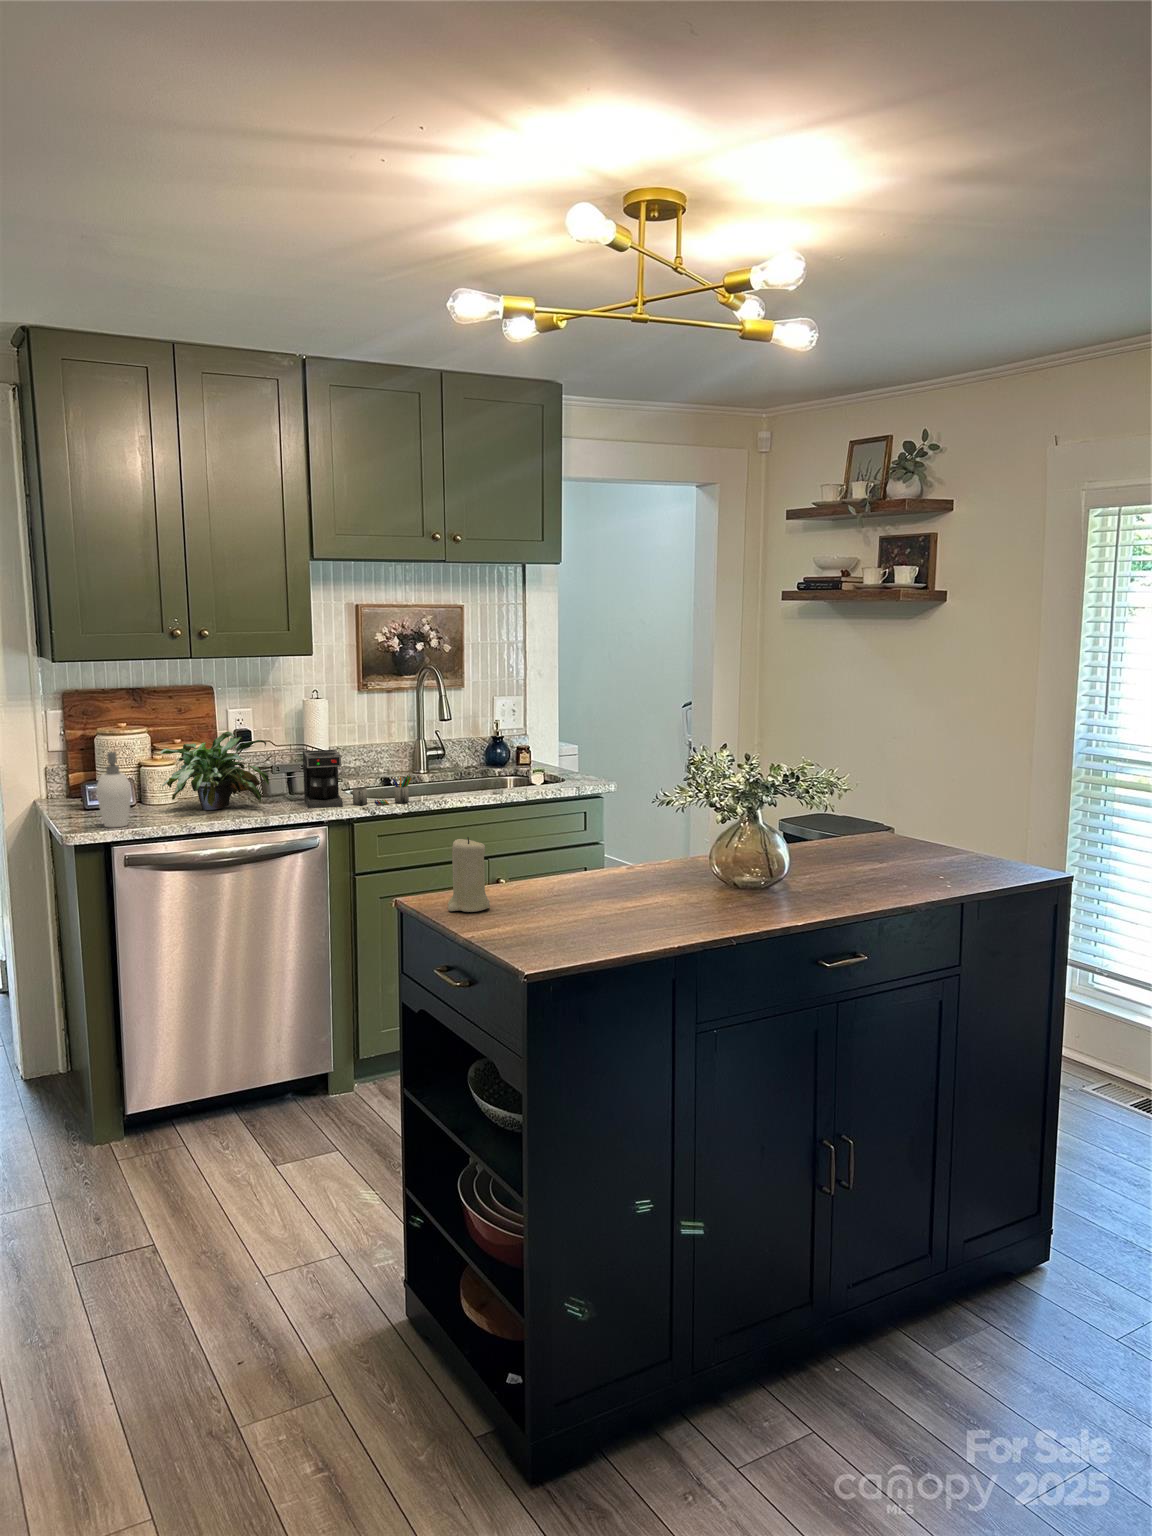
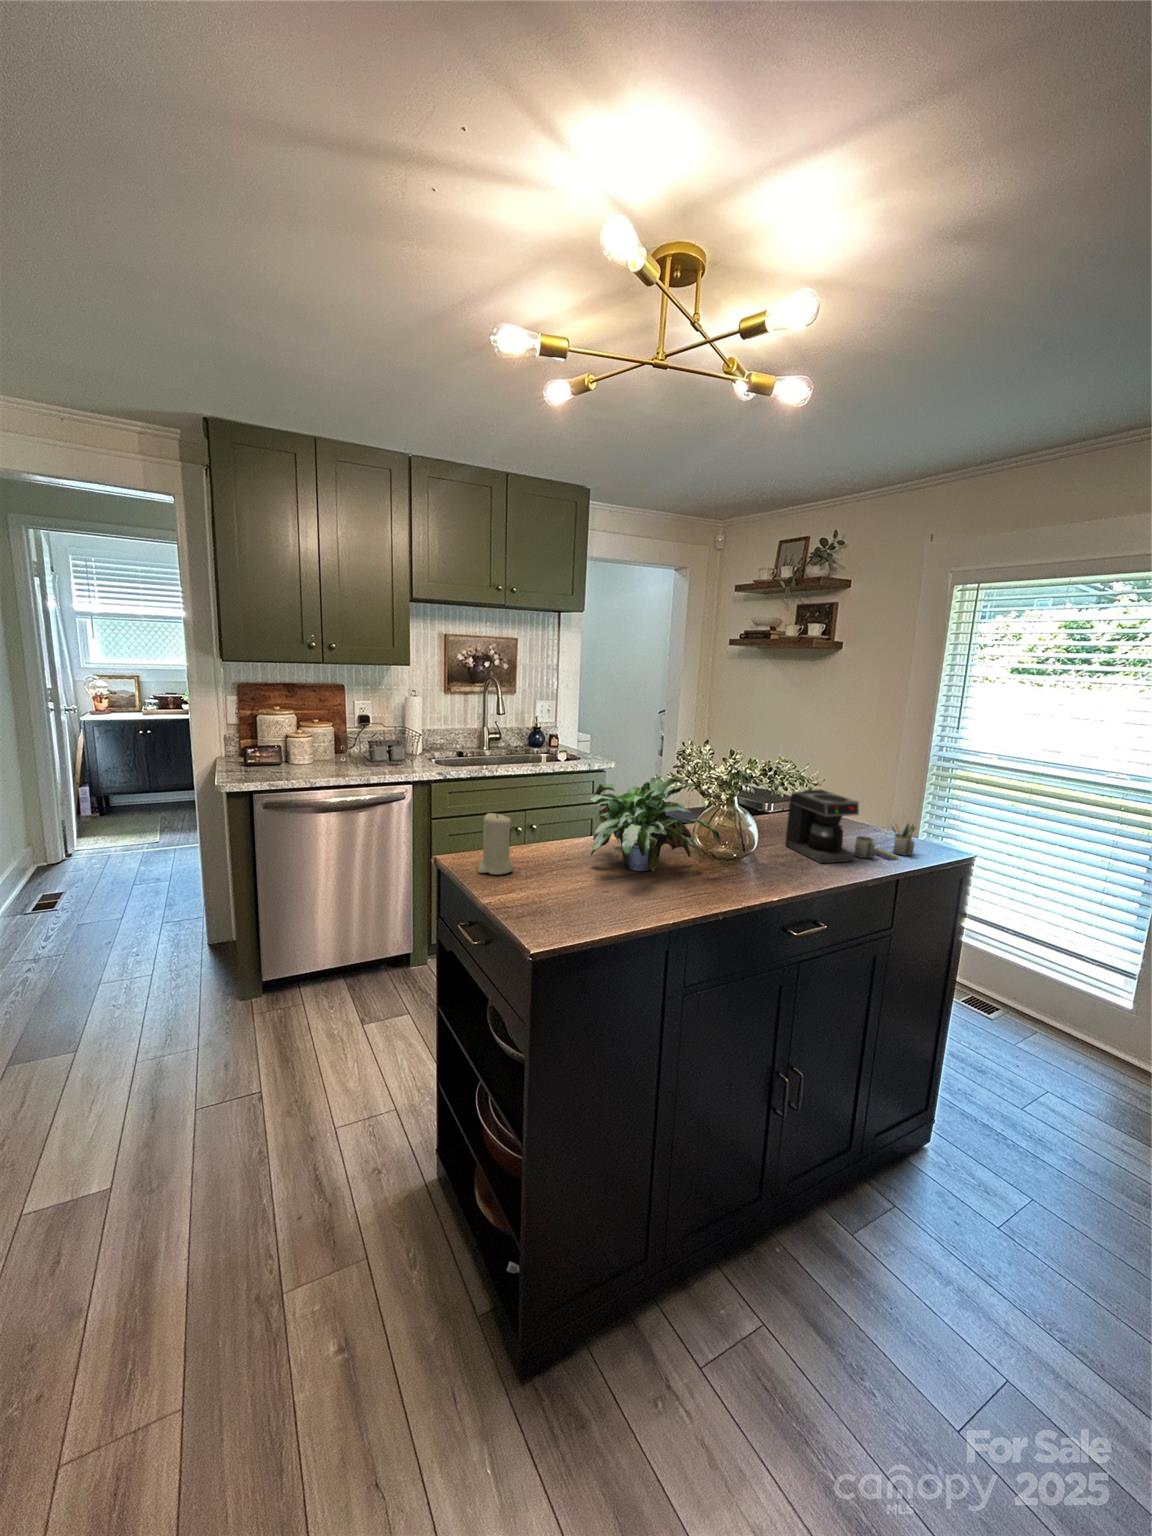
potted plant: present [160,732,269,810] -> present [591,776,720,871]
coffee maker: present [303,750,412,808] -> present [785,789,916,863]
soap dispenser: present [96,752,132,827] -> none [245,727,272,781]

